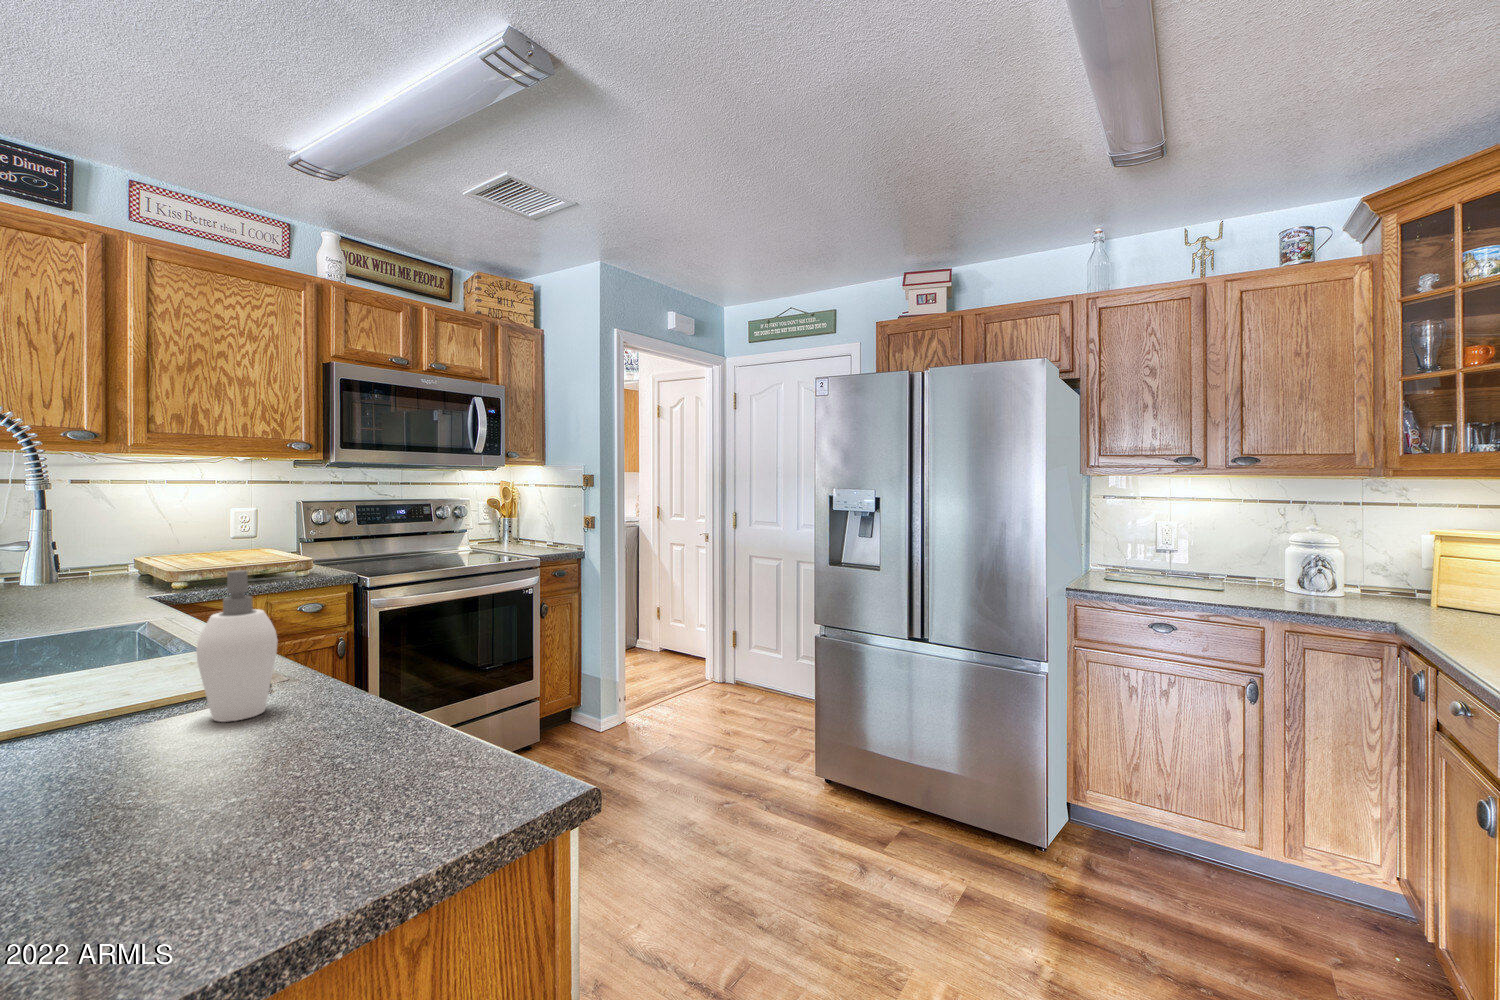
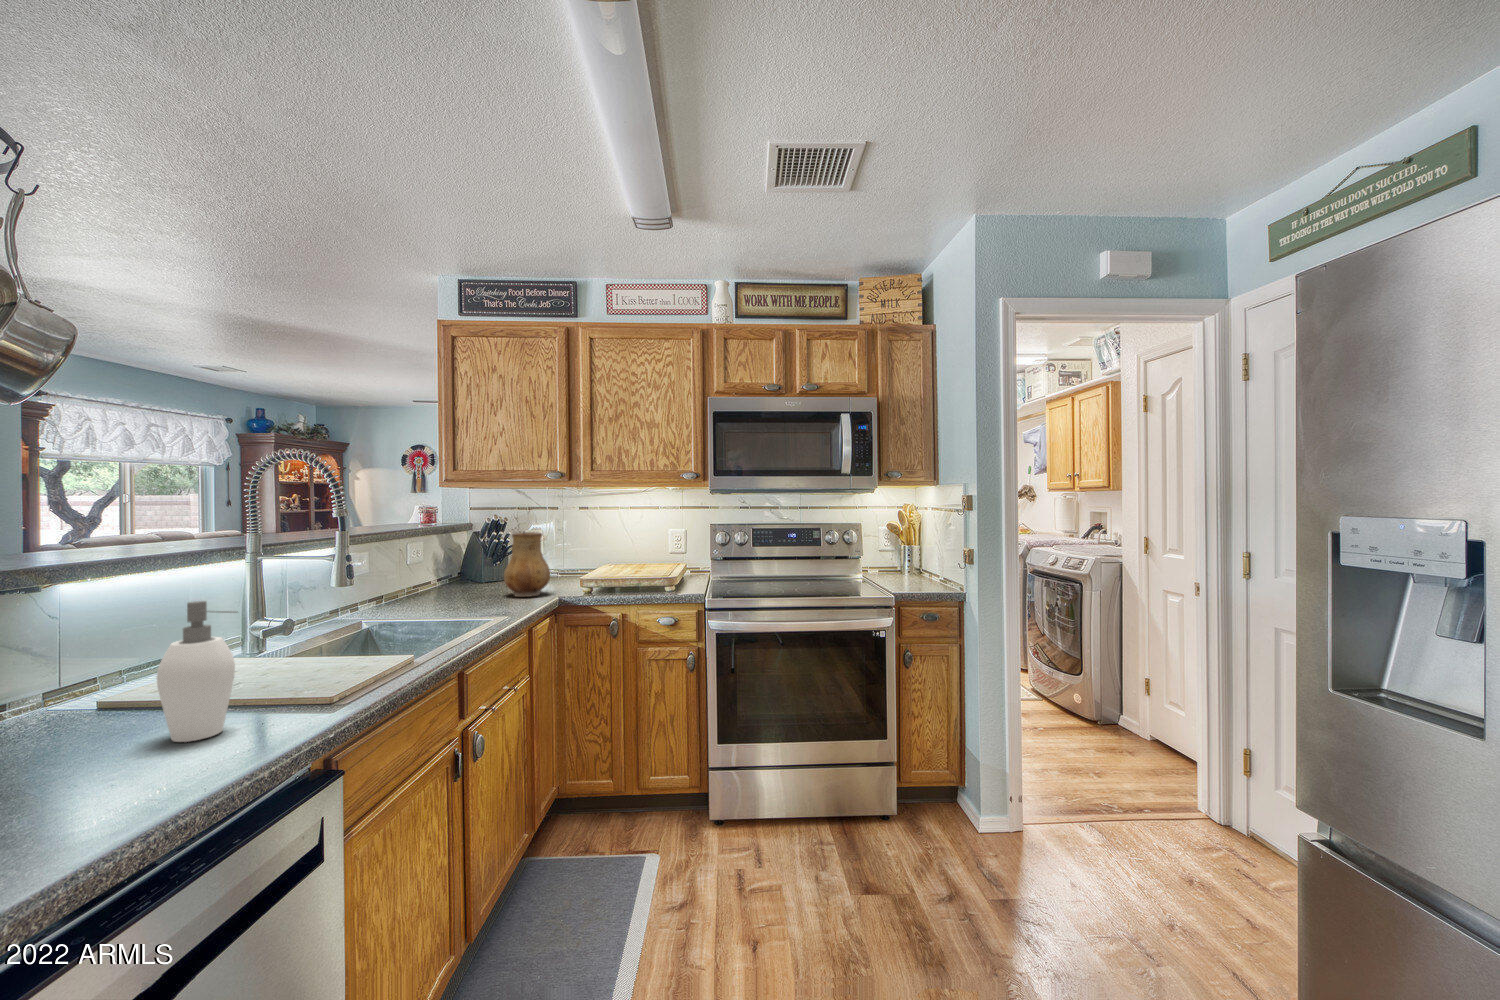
ceramic pitcher: none [46,514,136,603] -> present [504,532,550,597]

